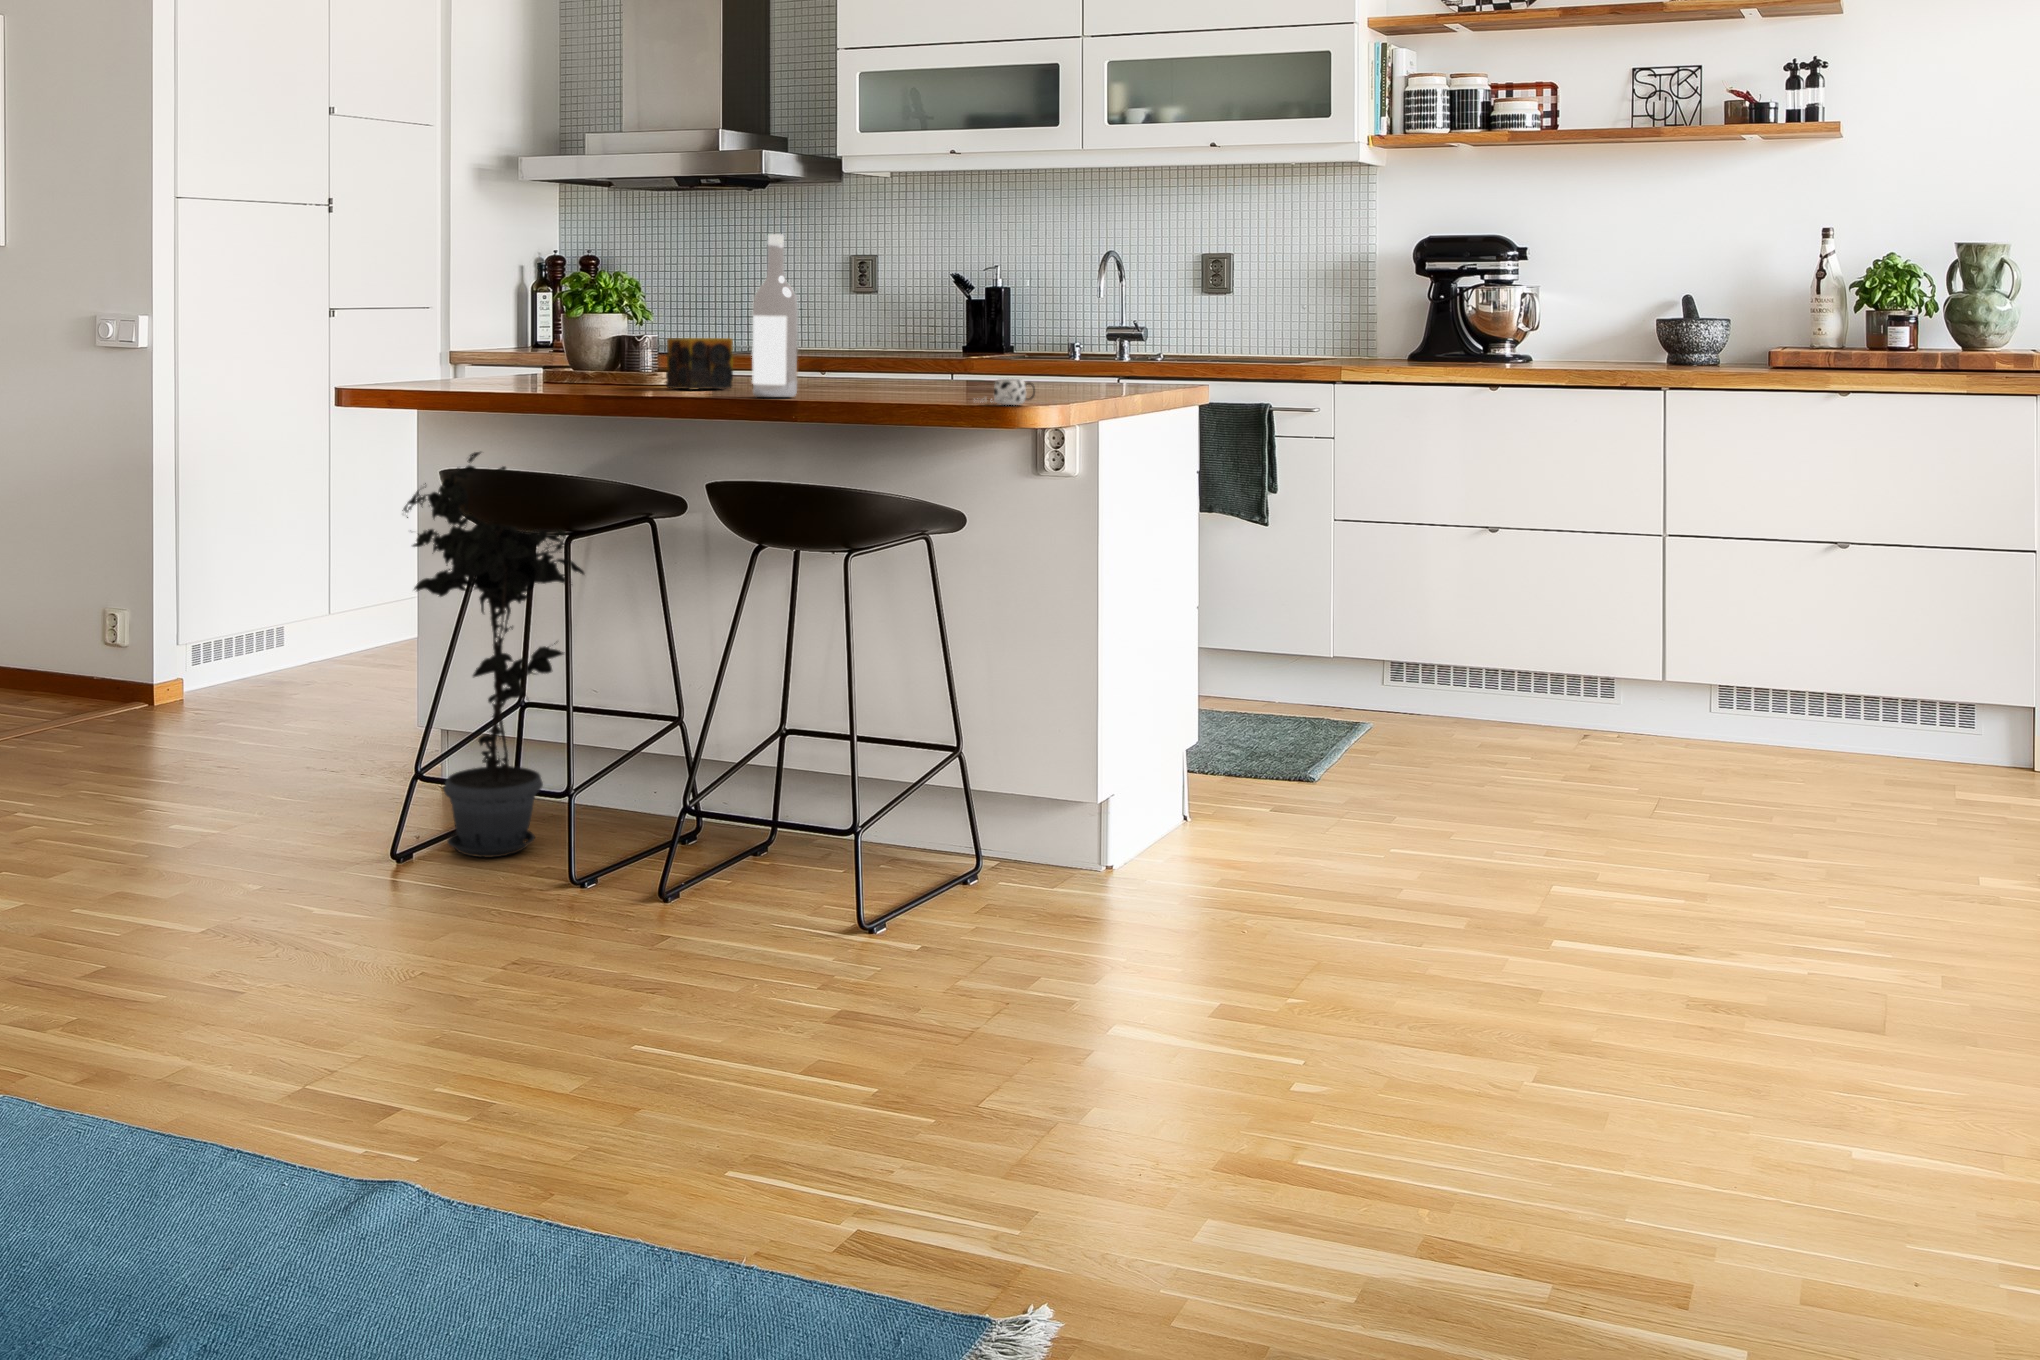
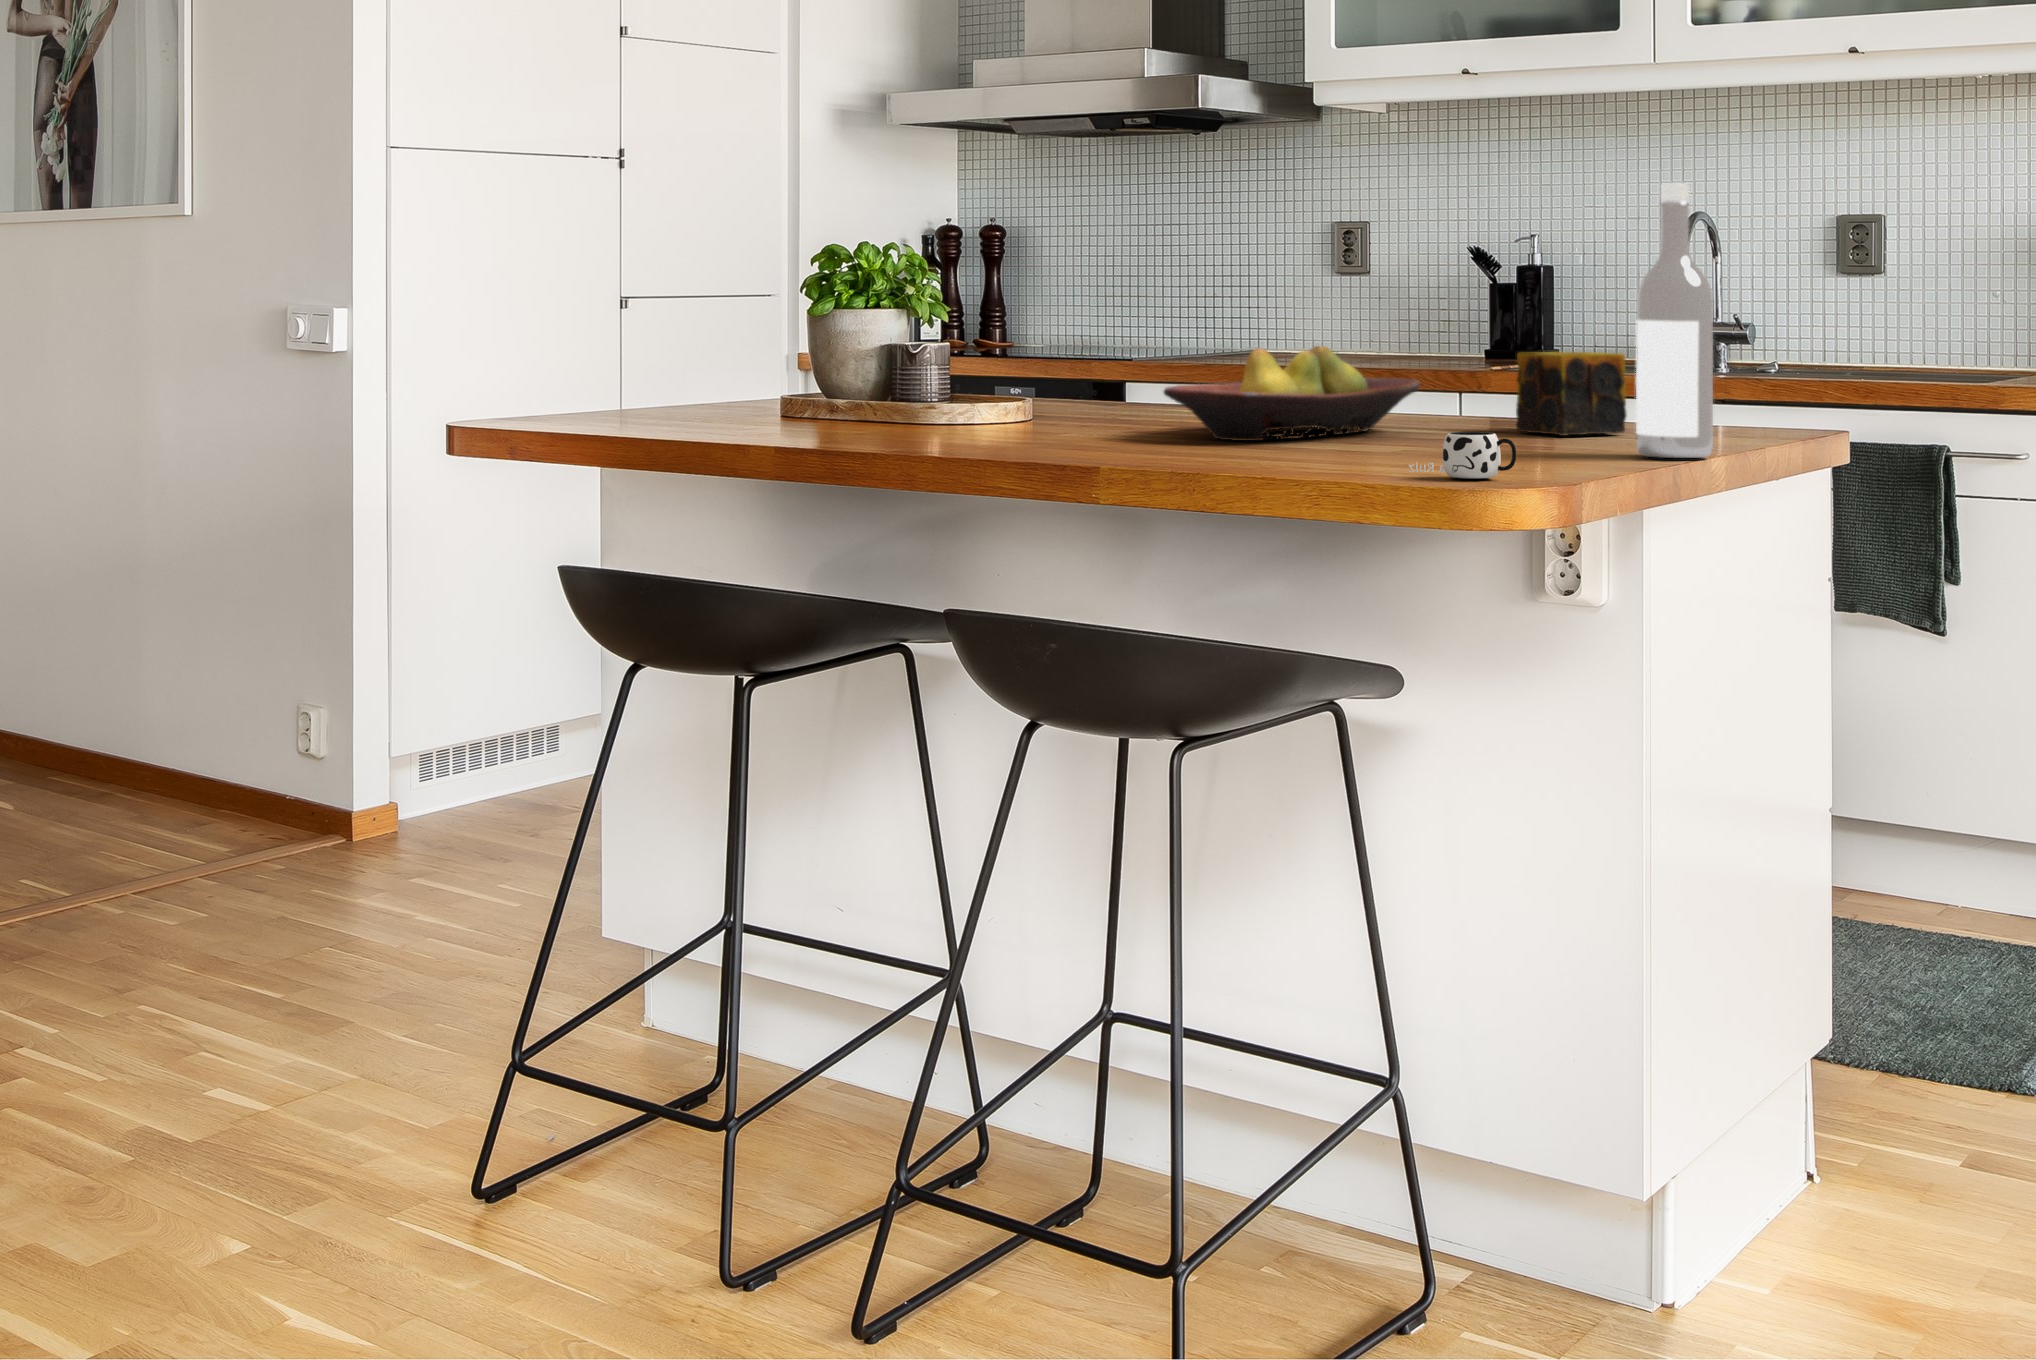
wine bottle: present [752,234,798,397] -> present [1636,183,1713,458]
fruit bowl: none [809,334,960,391] -> present [1164,346,1420,441]
candle: present [666,338,733,390] -> present [1516,352,1627,436]
potted plant: present [402,452,584,857] -> none [545,530,830,1165]

